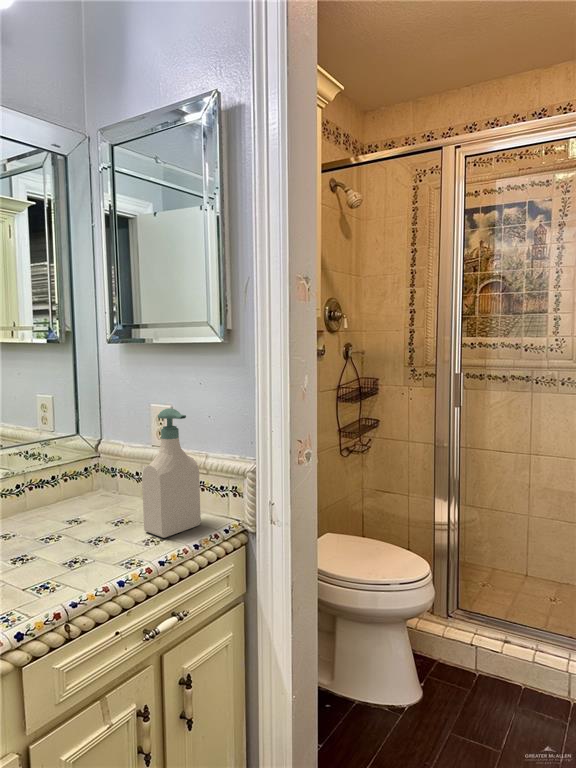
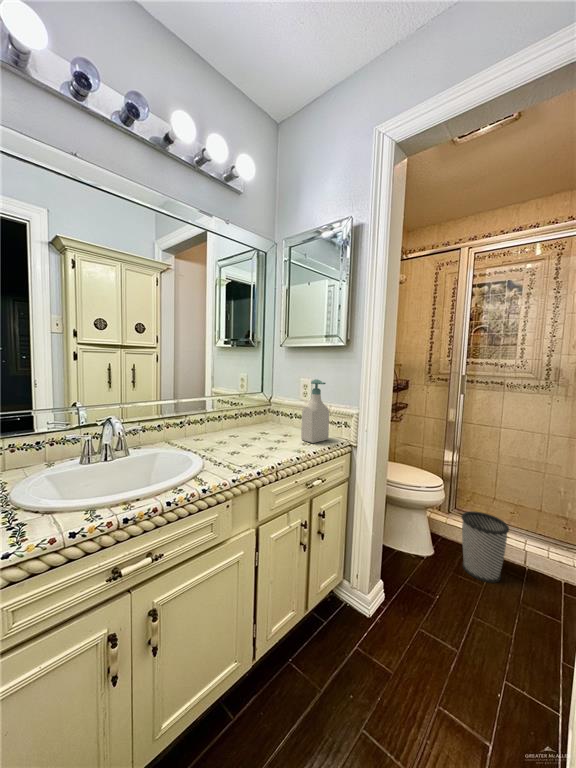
wastebasket: none [463,614,538,739] -> present [462,511,509,583]

